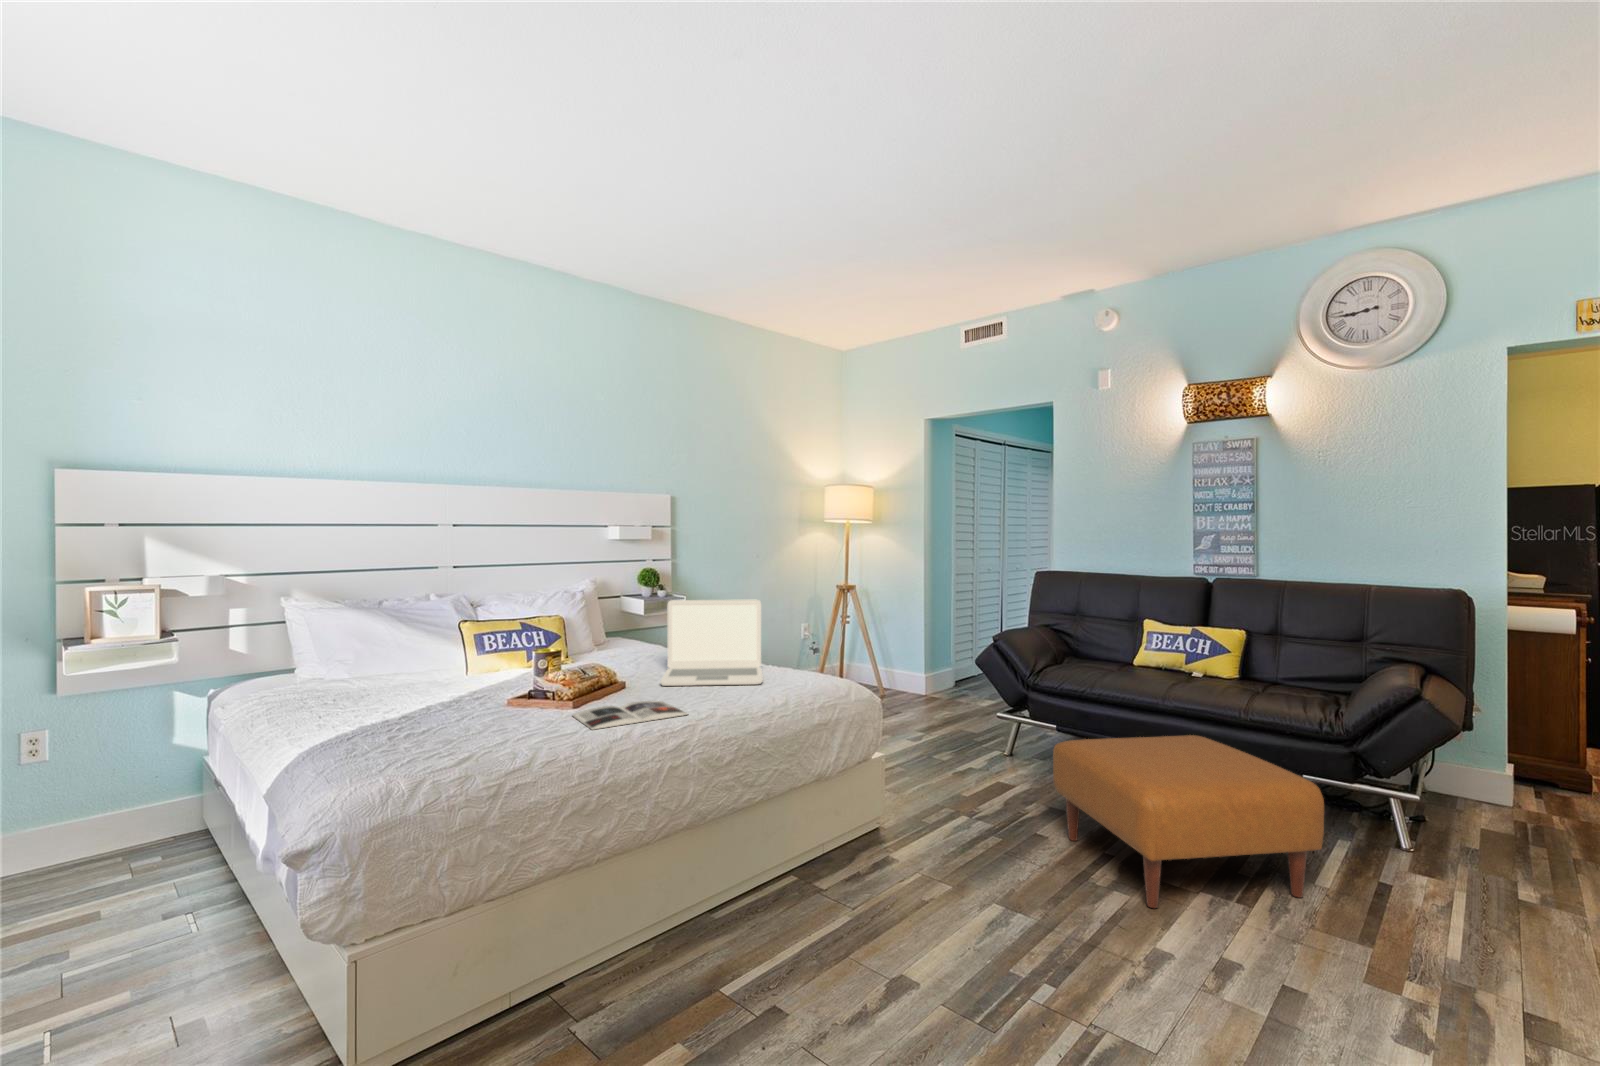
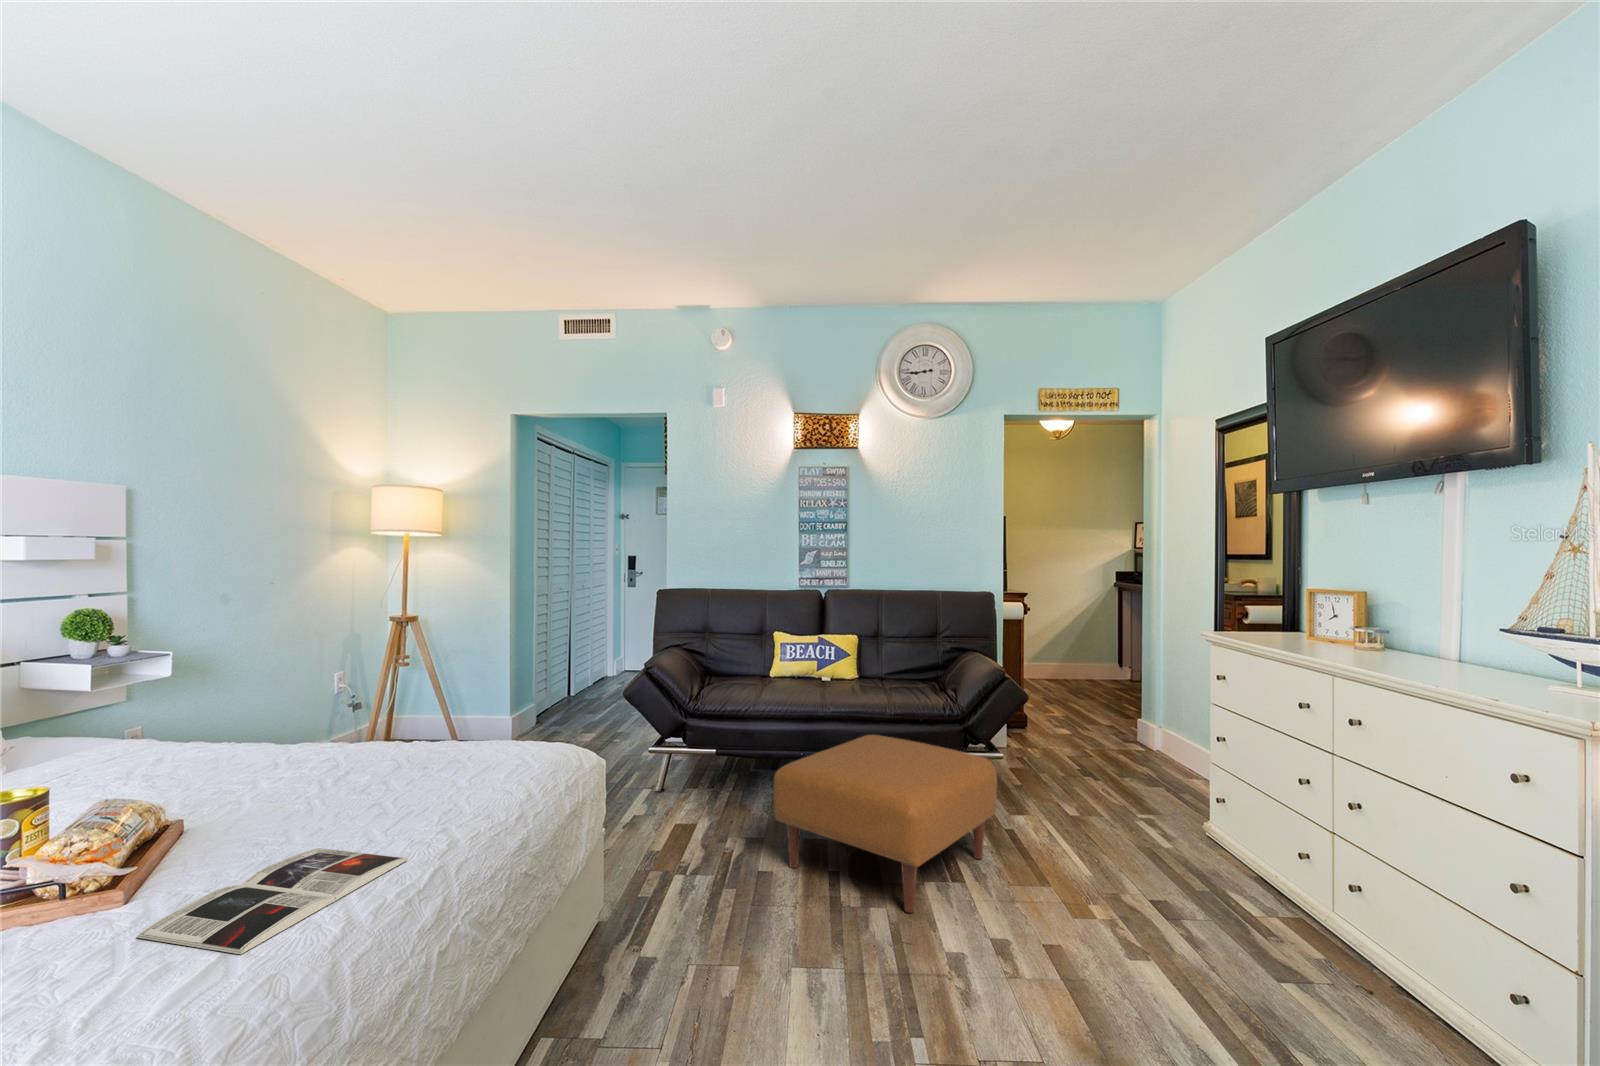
laptop: present [661,600,763,686] -> none [240,649,452,818]

